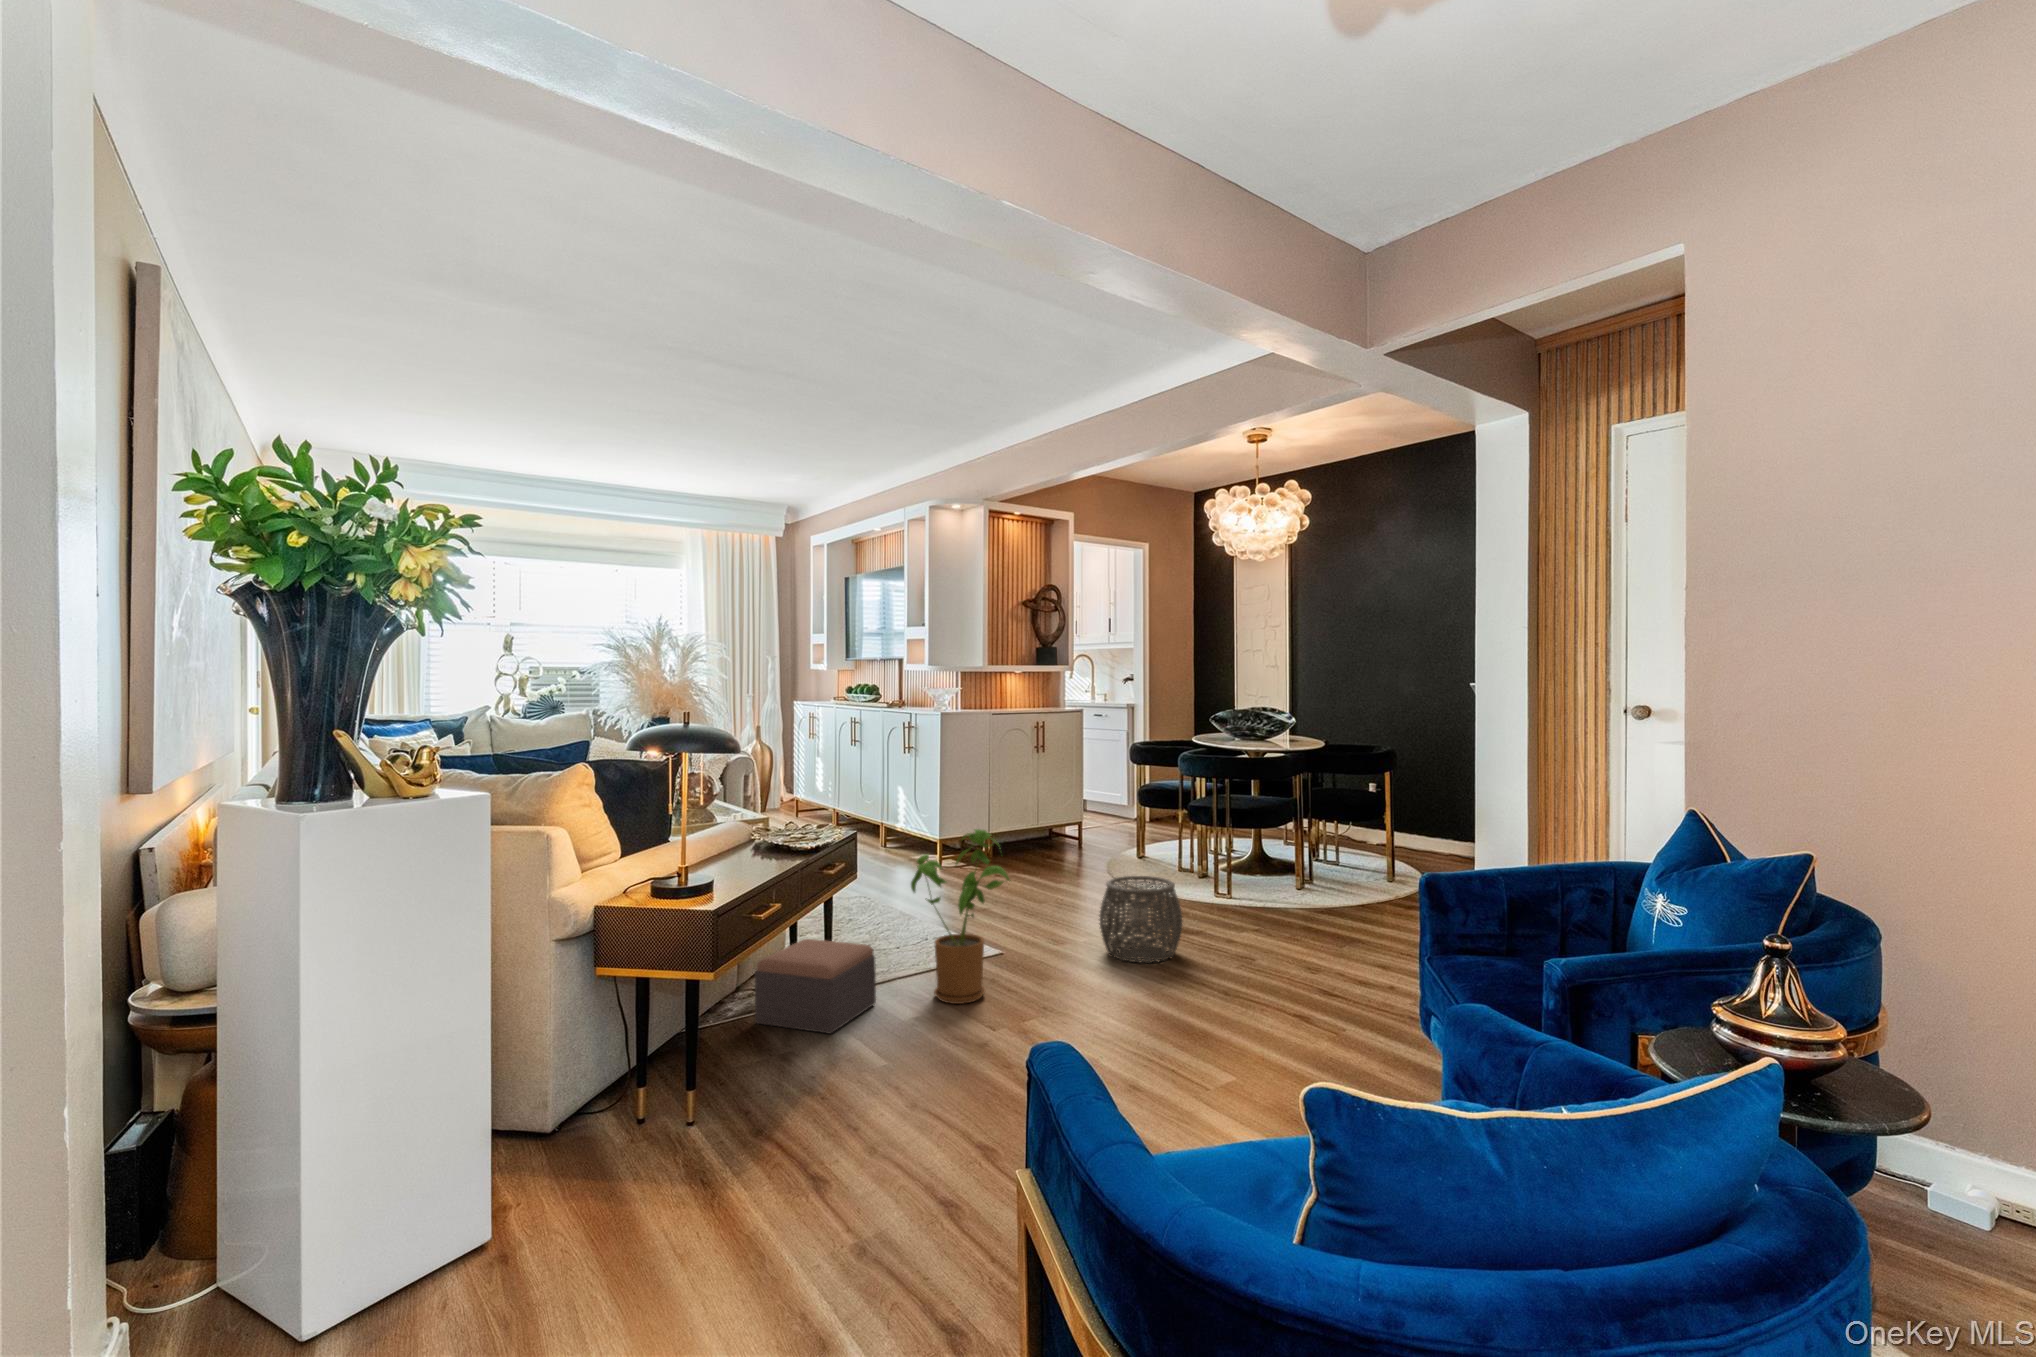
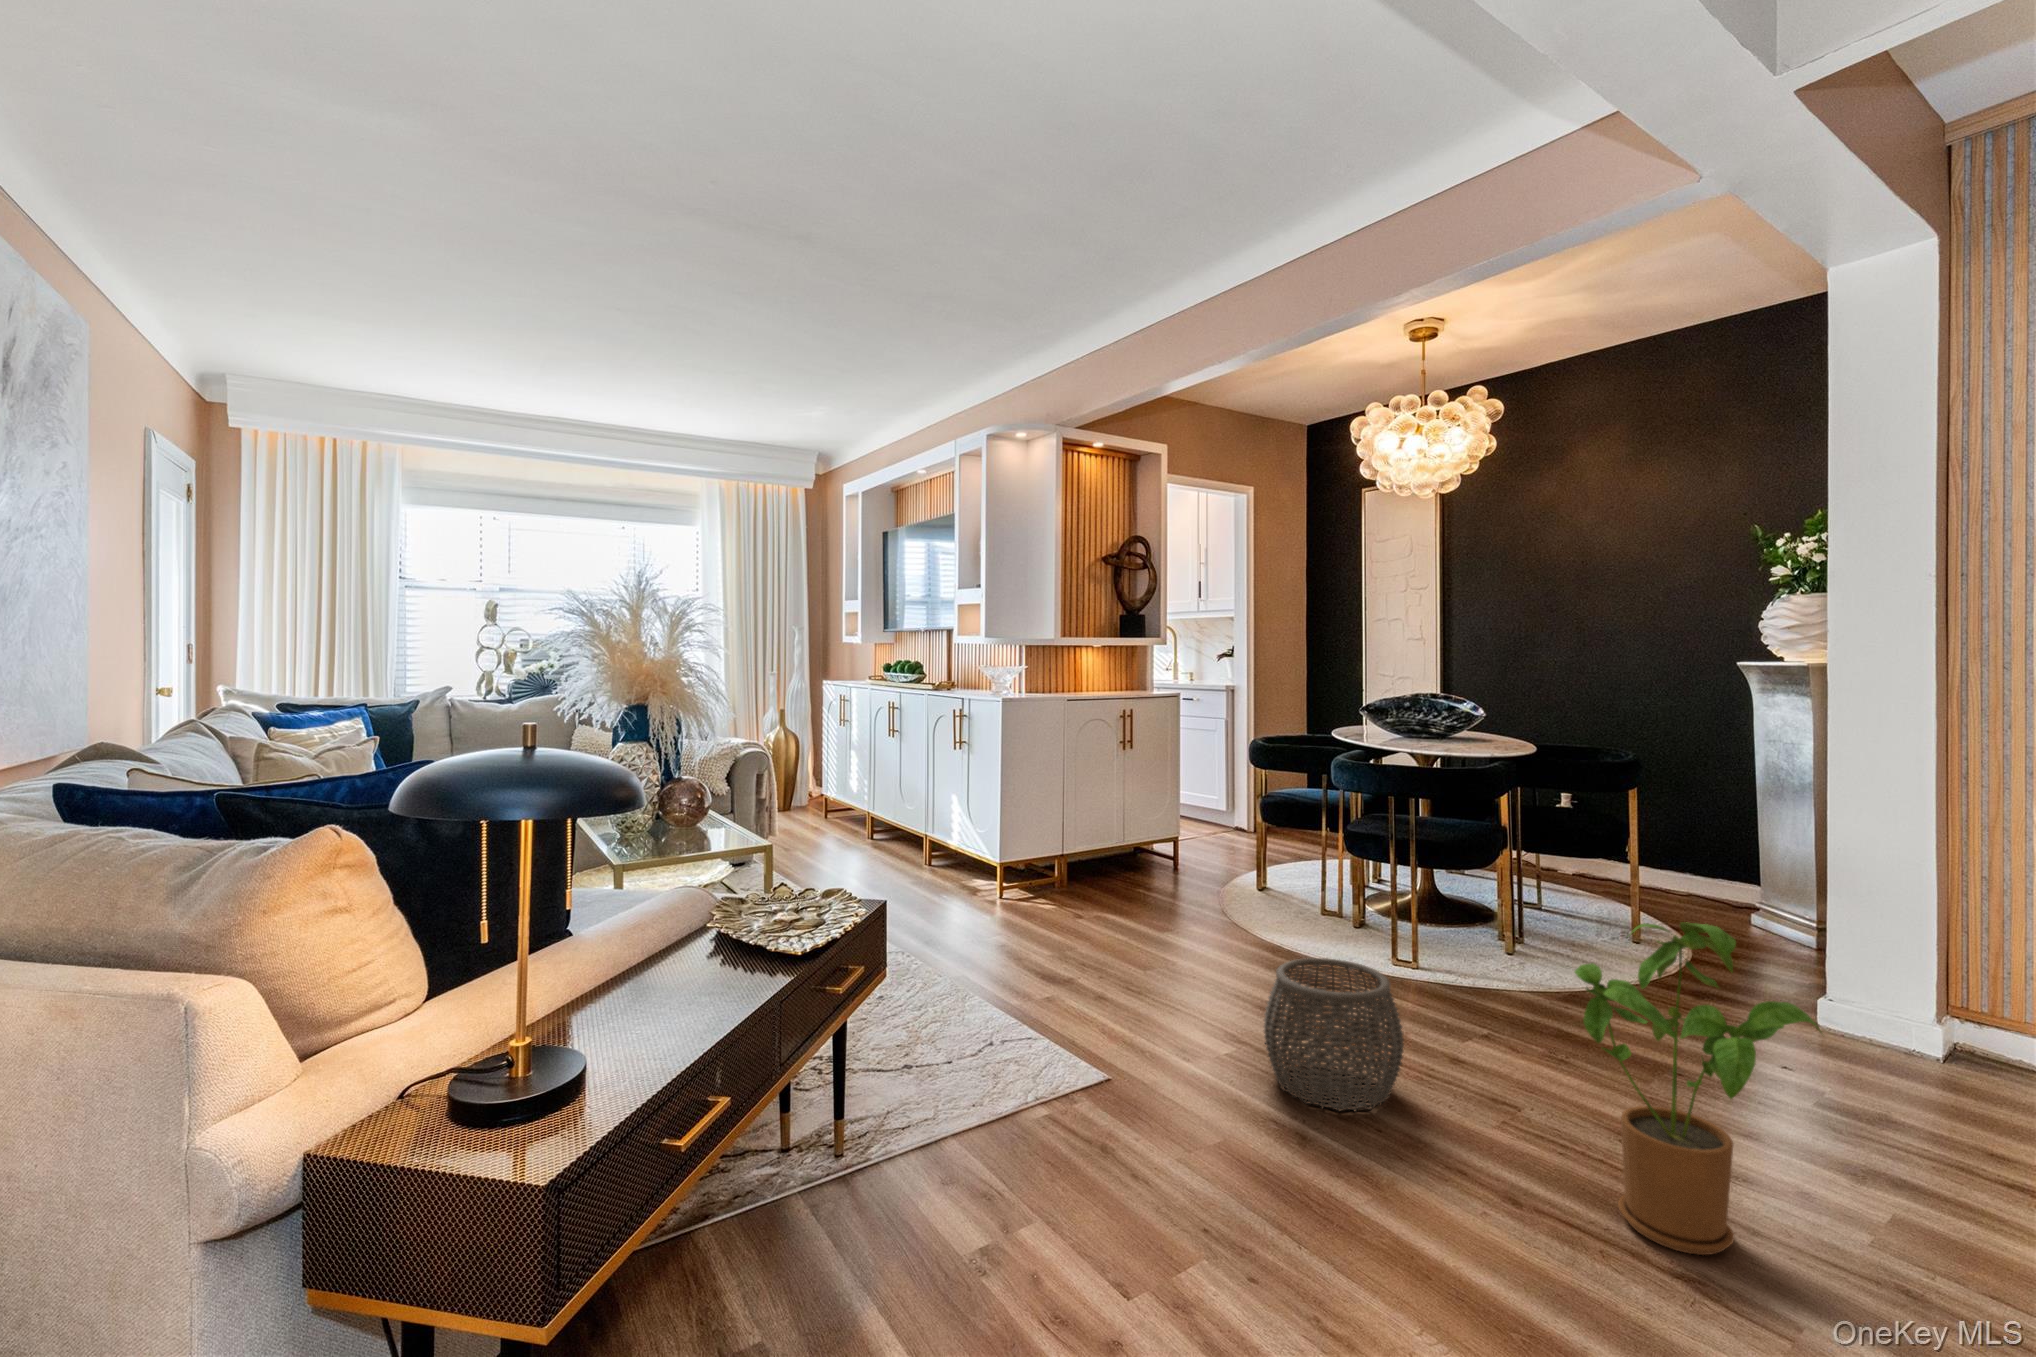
house plant: present [911,829,1011,1004] -> present [1575,922,1821,1255]
footstool: present [755,939,876,1034] -> none [700,1086,914,1300]

